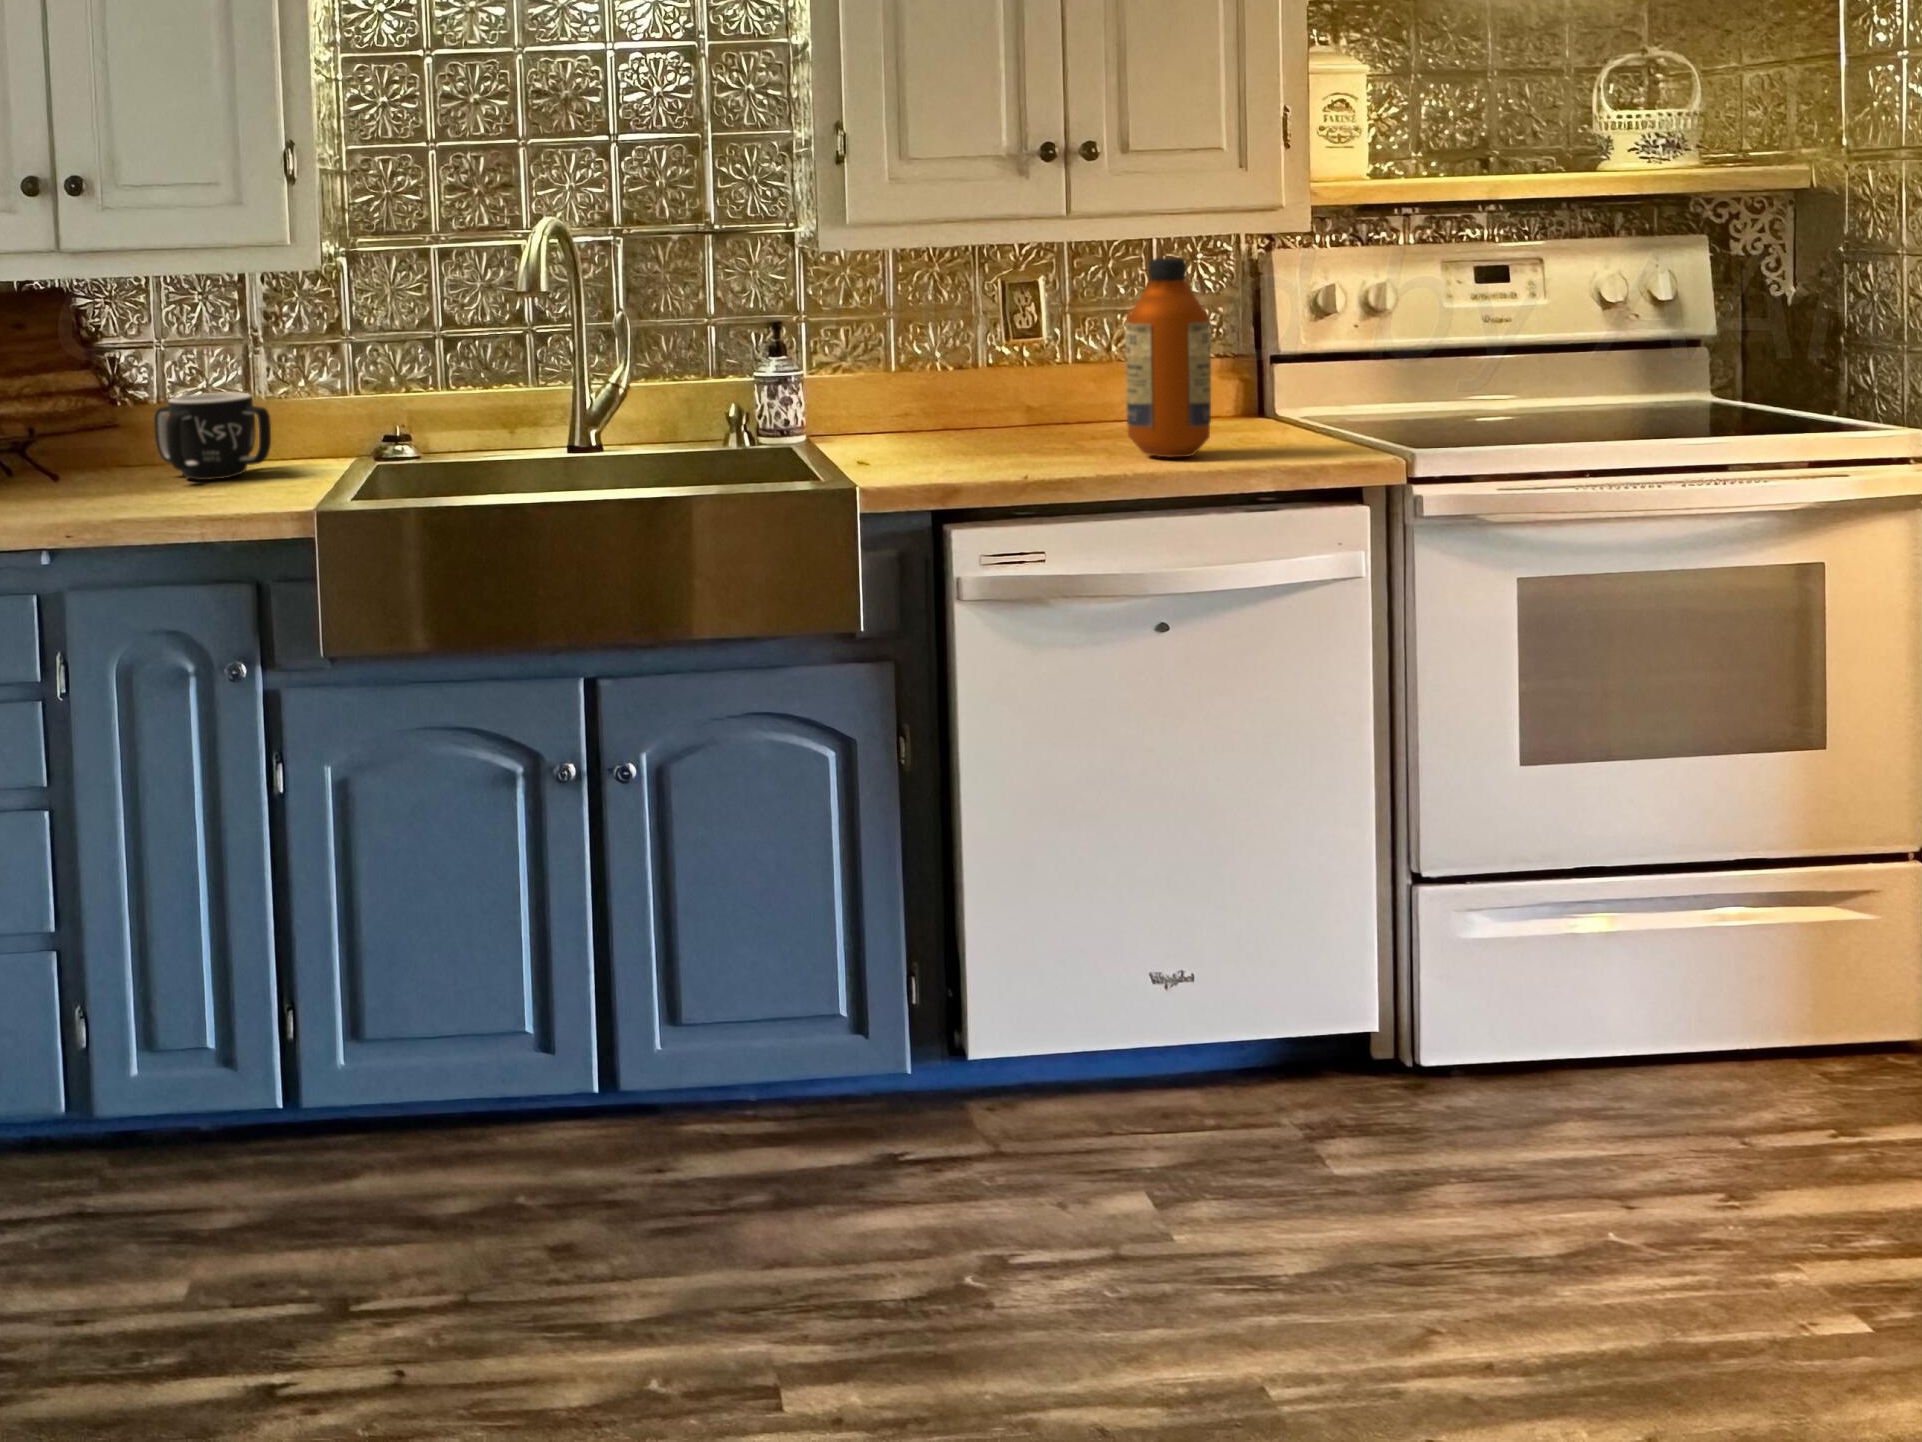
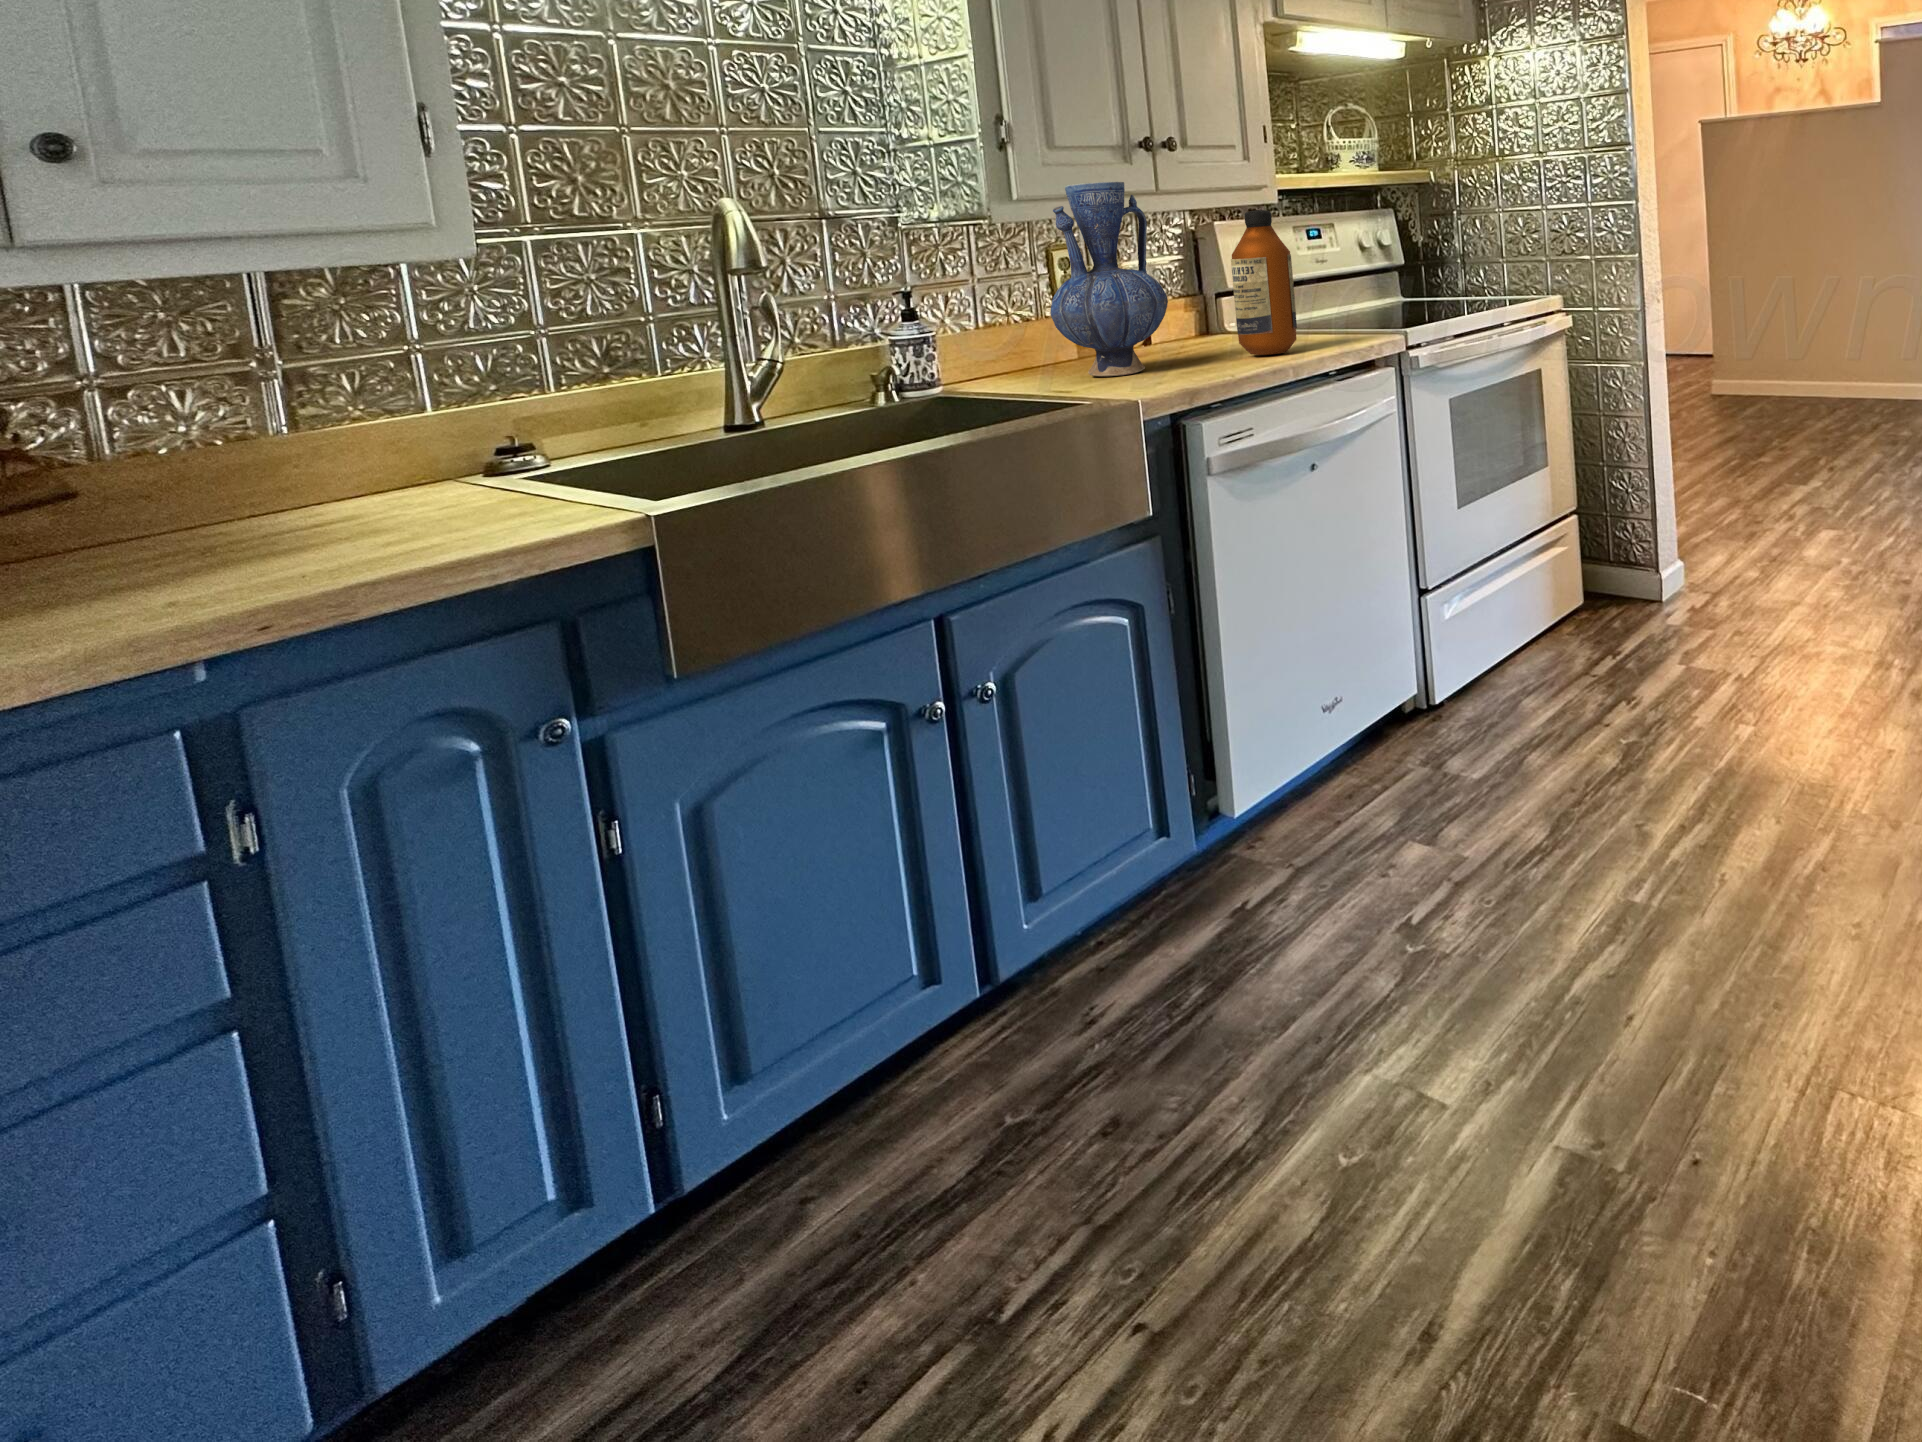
vase: none [905,213,1046,452] -> present [1051,182,1168,376]
mug: present [154,392,271,480] -> none [128,415,391,544]

